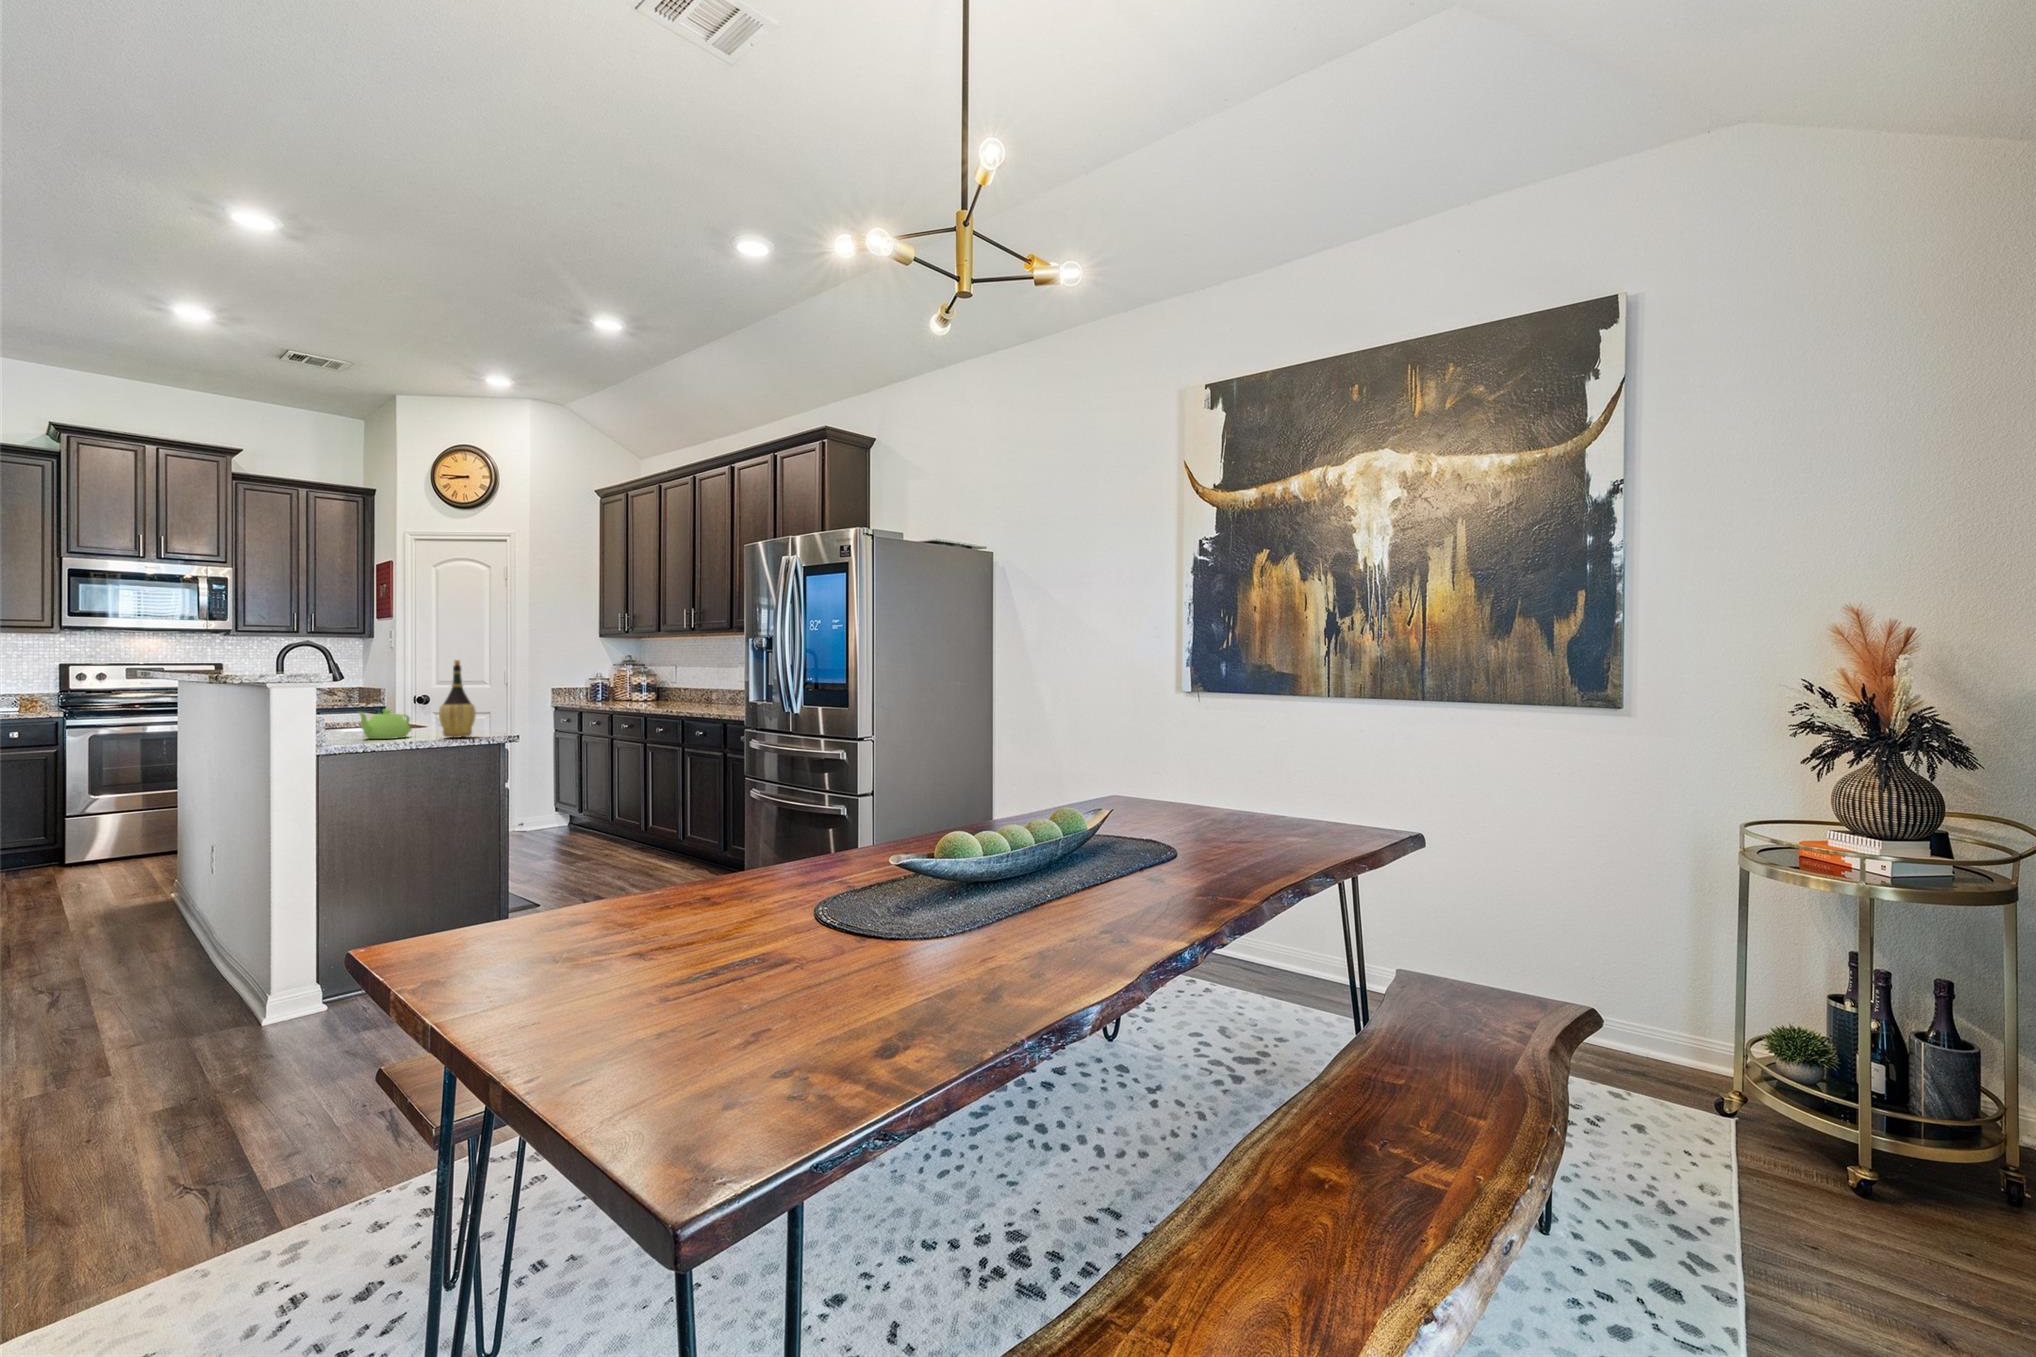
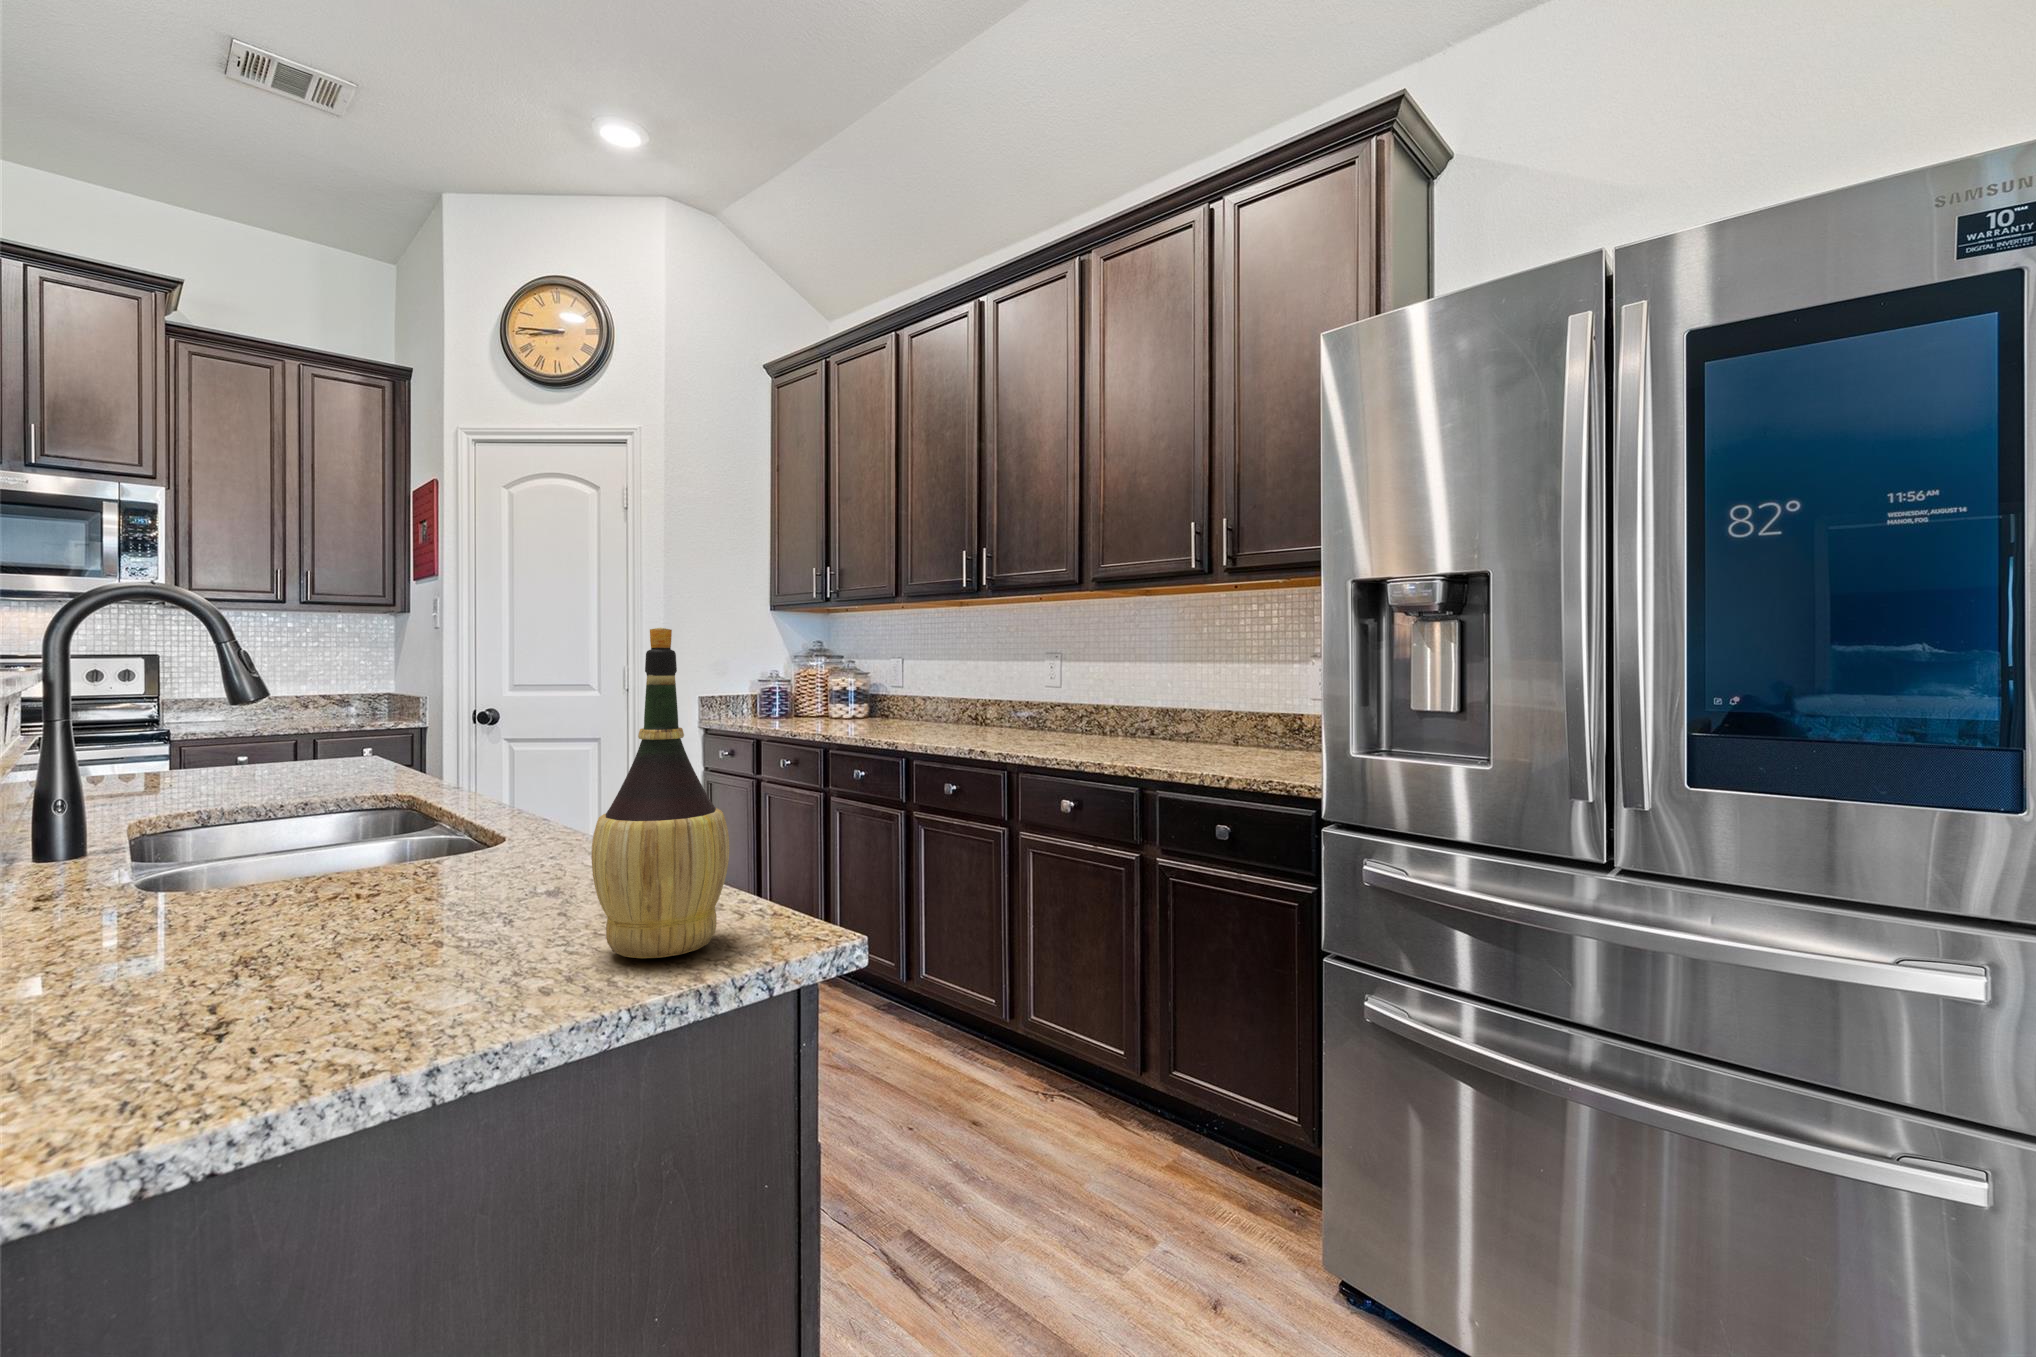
teapot: present [359,709,411,739] -> none [241,832,479,973]

